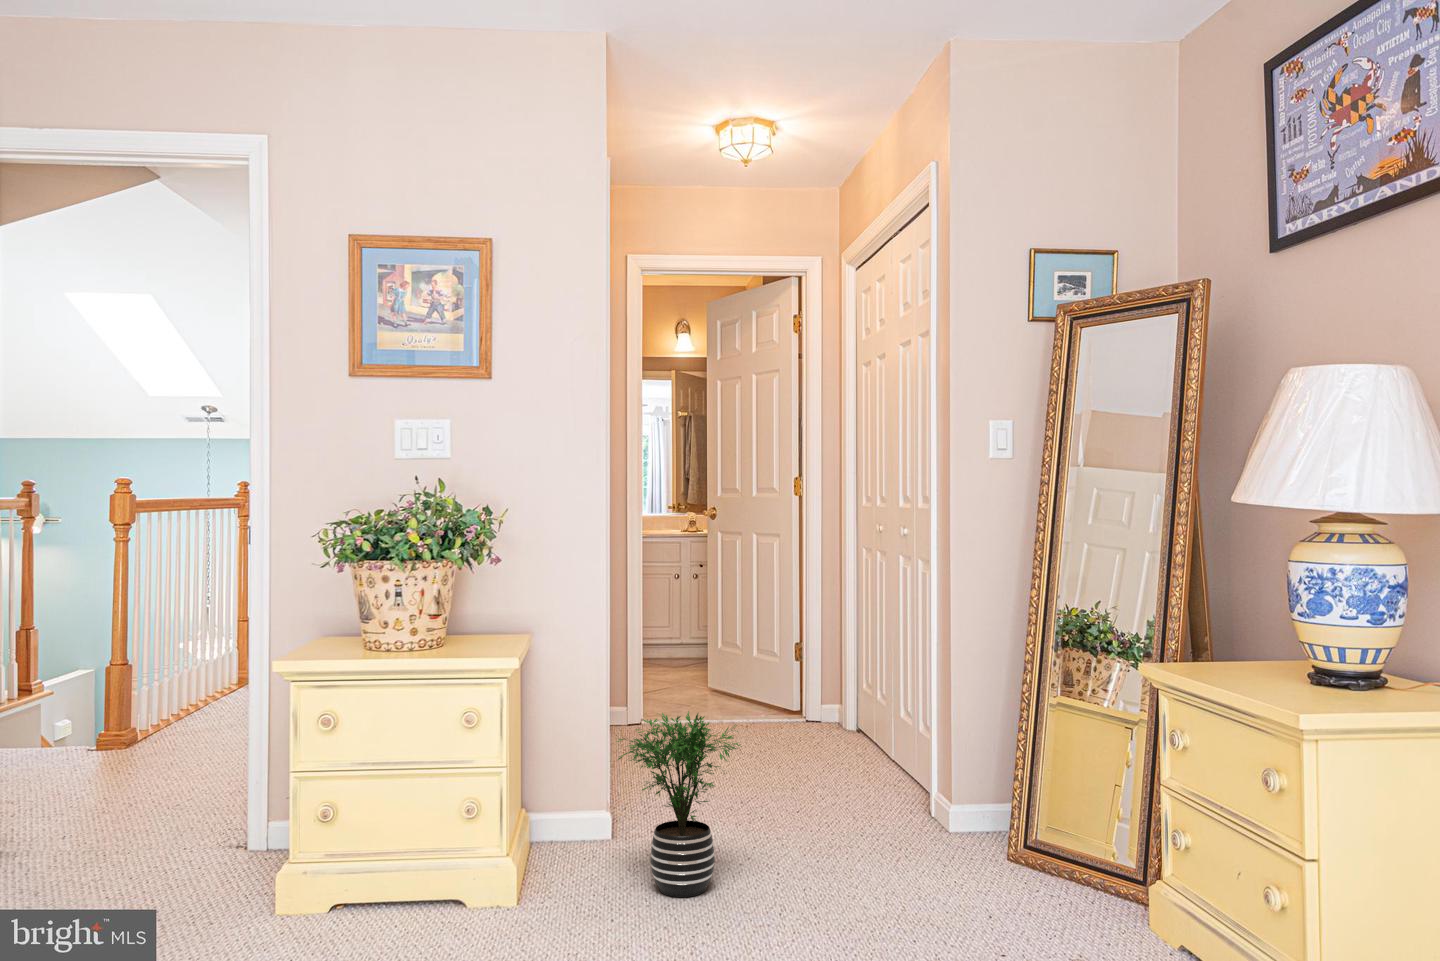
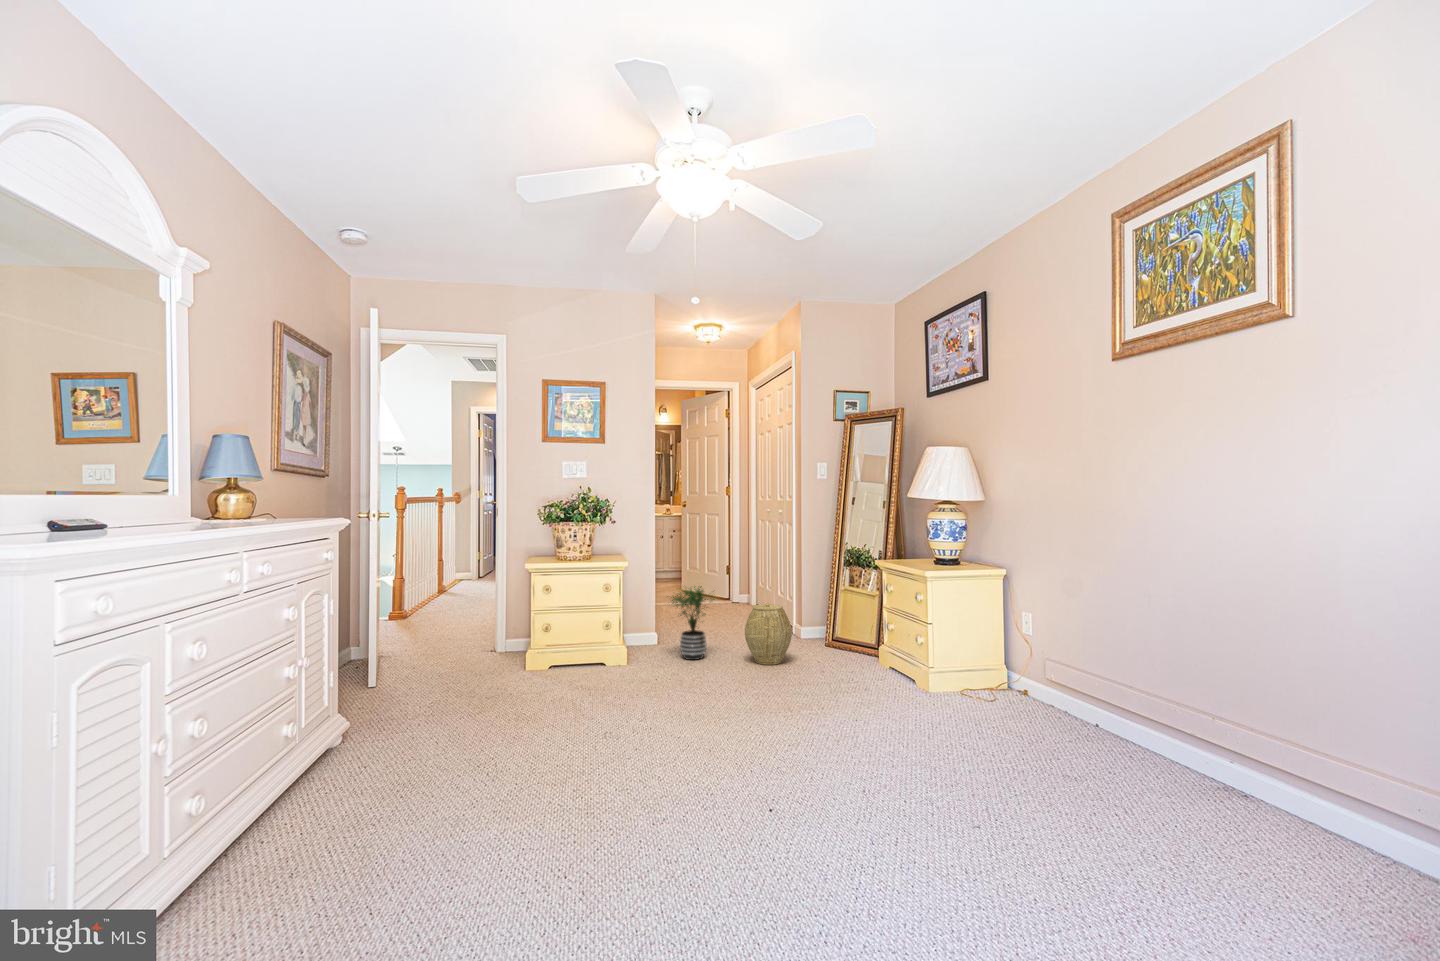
woven basket: none [805,765,923,922] -> present [745,603,792,665]

